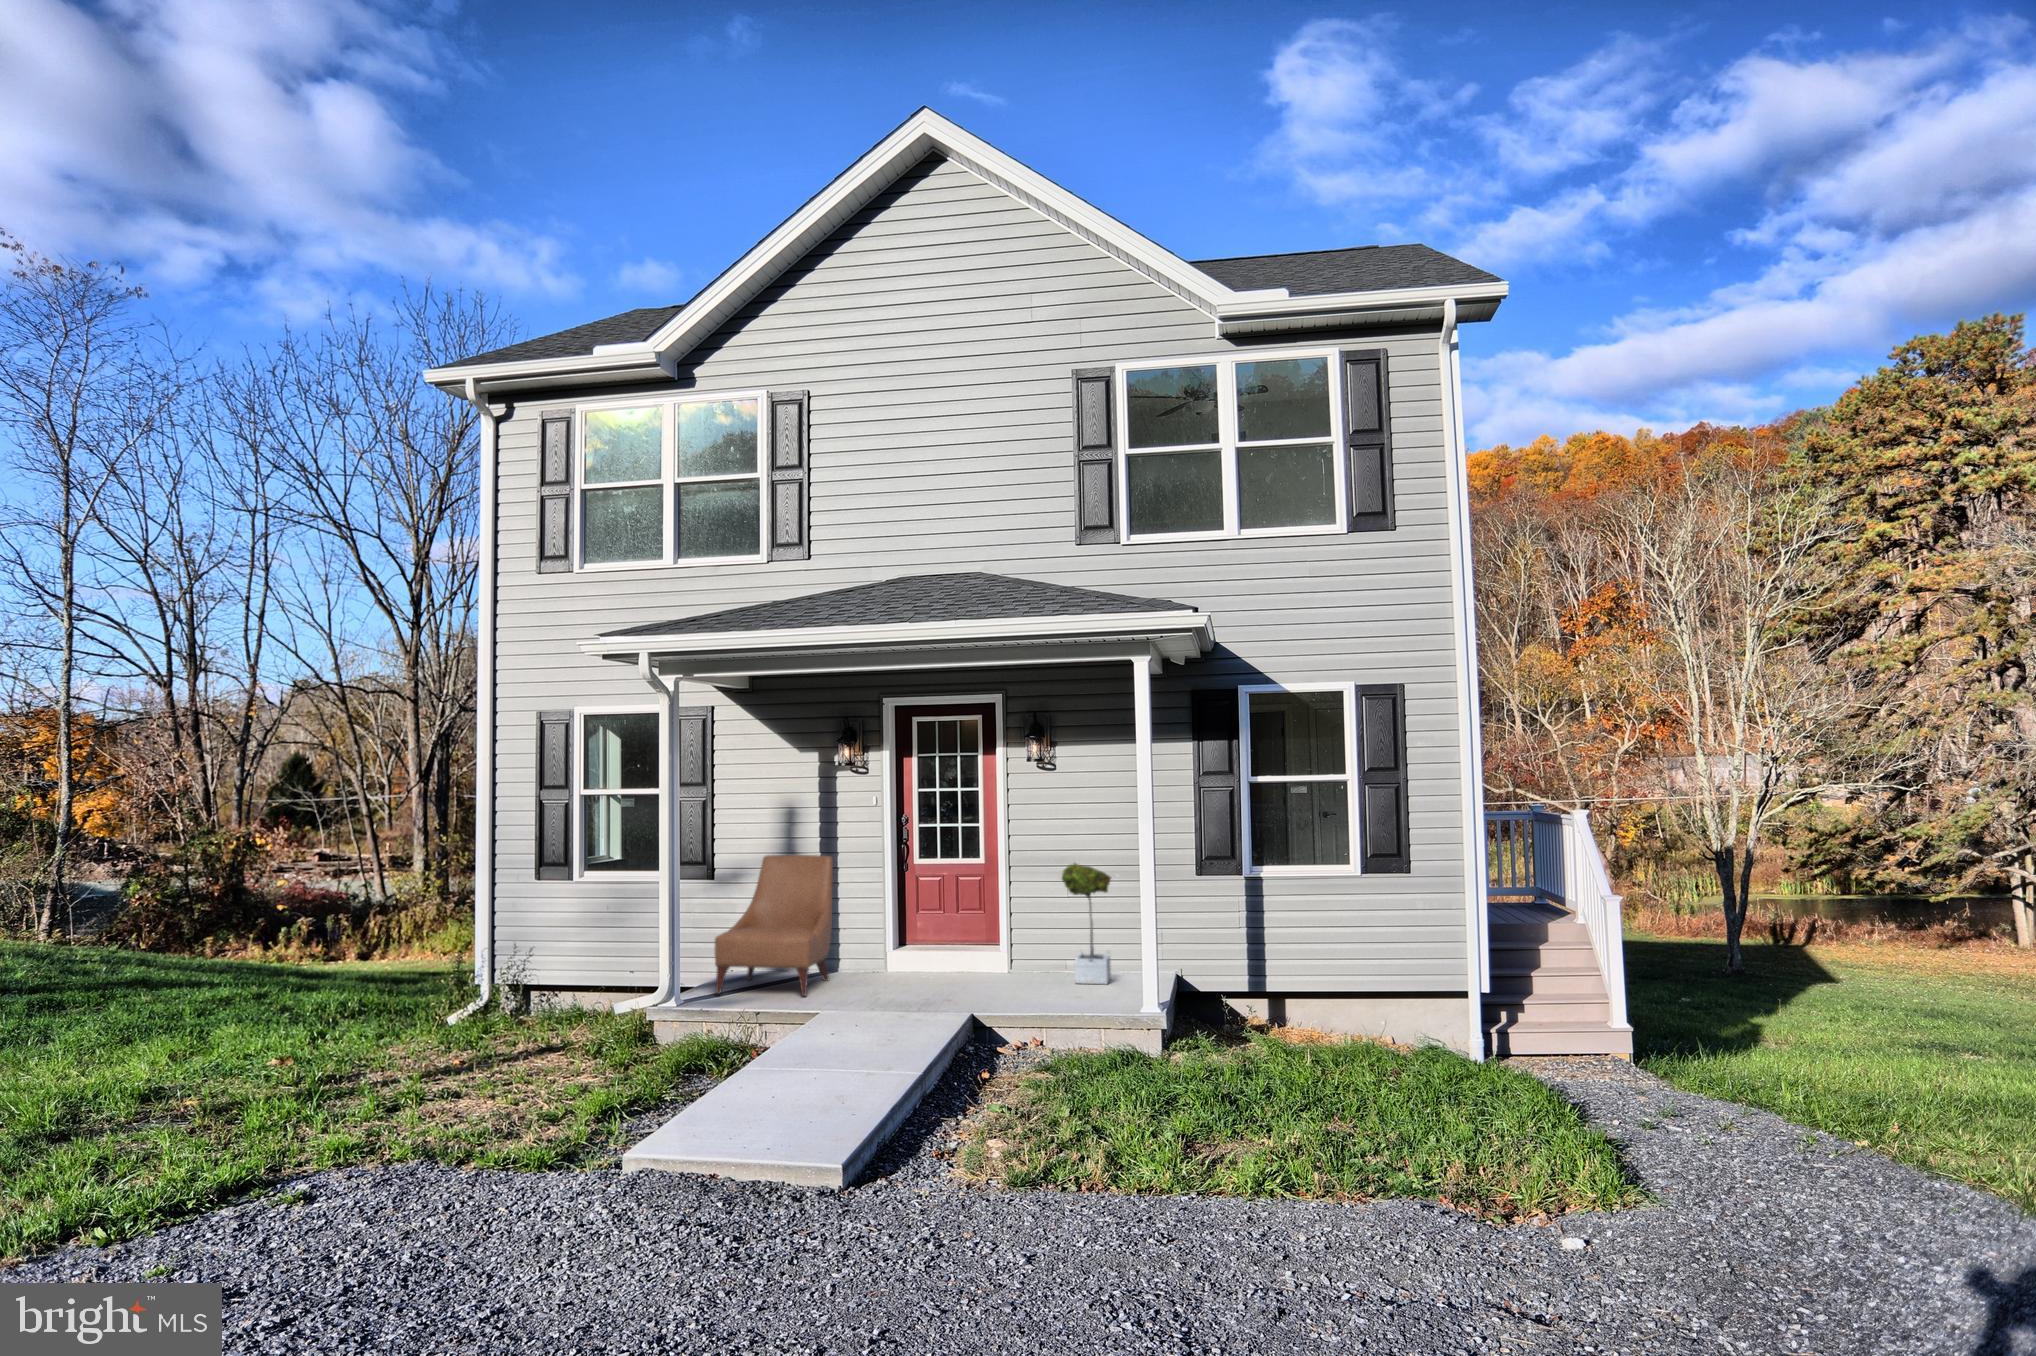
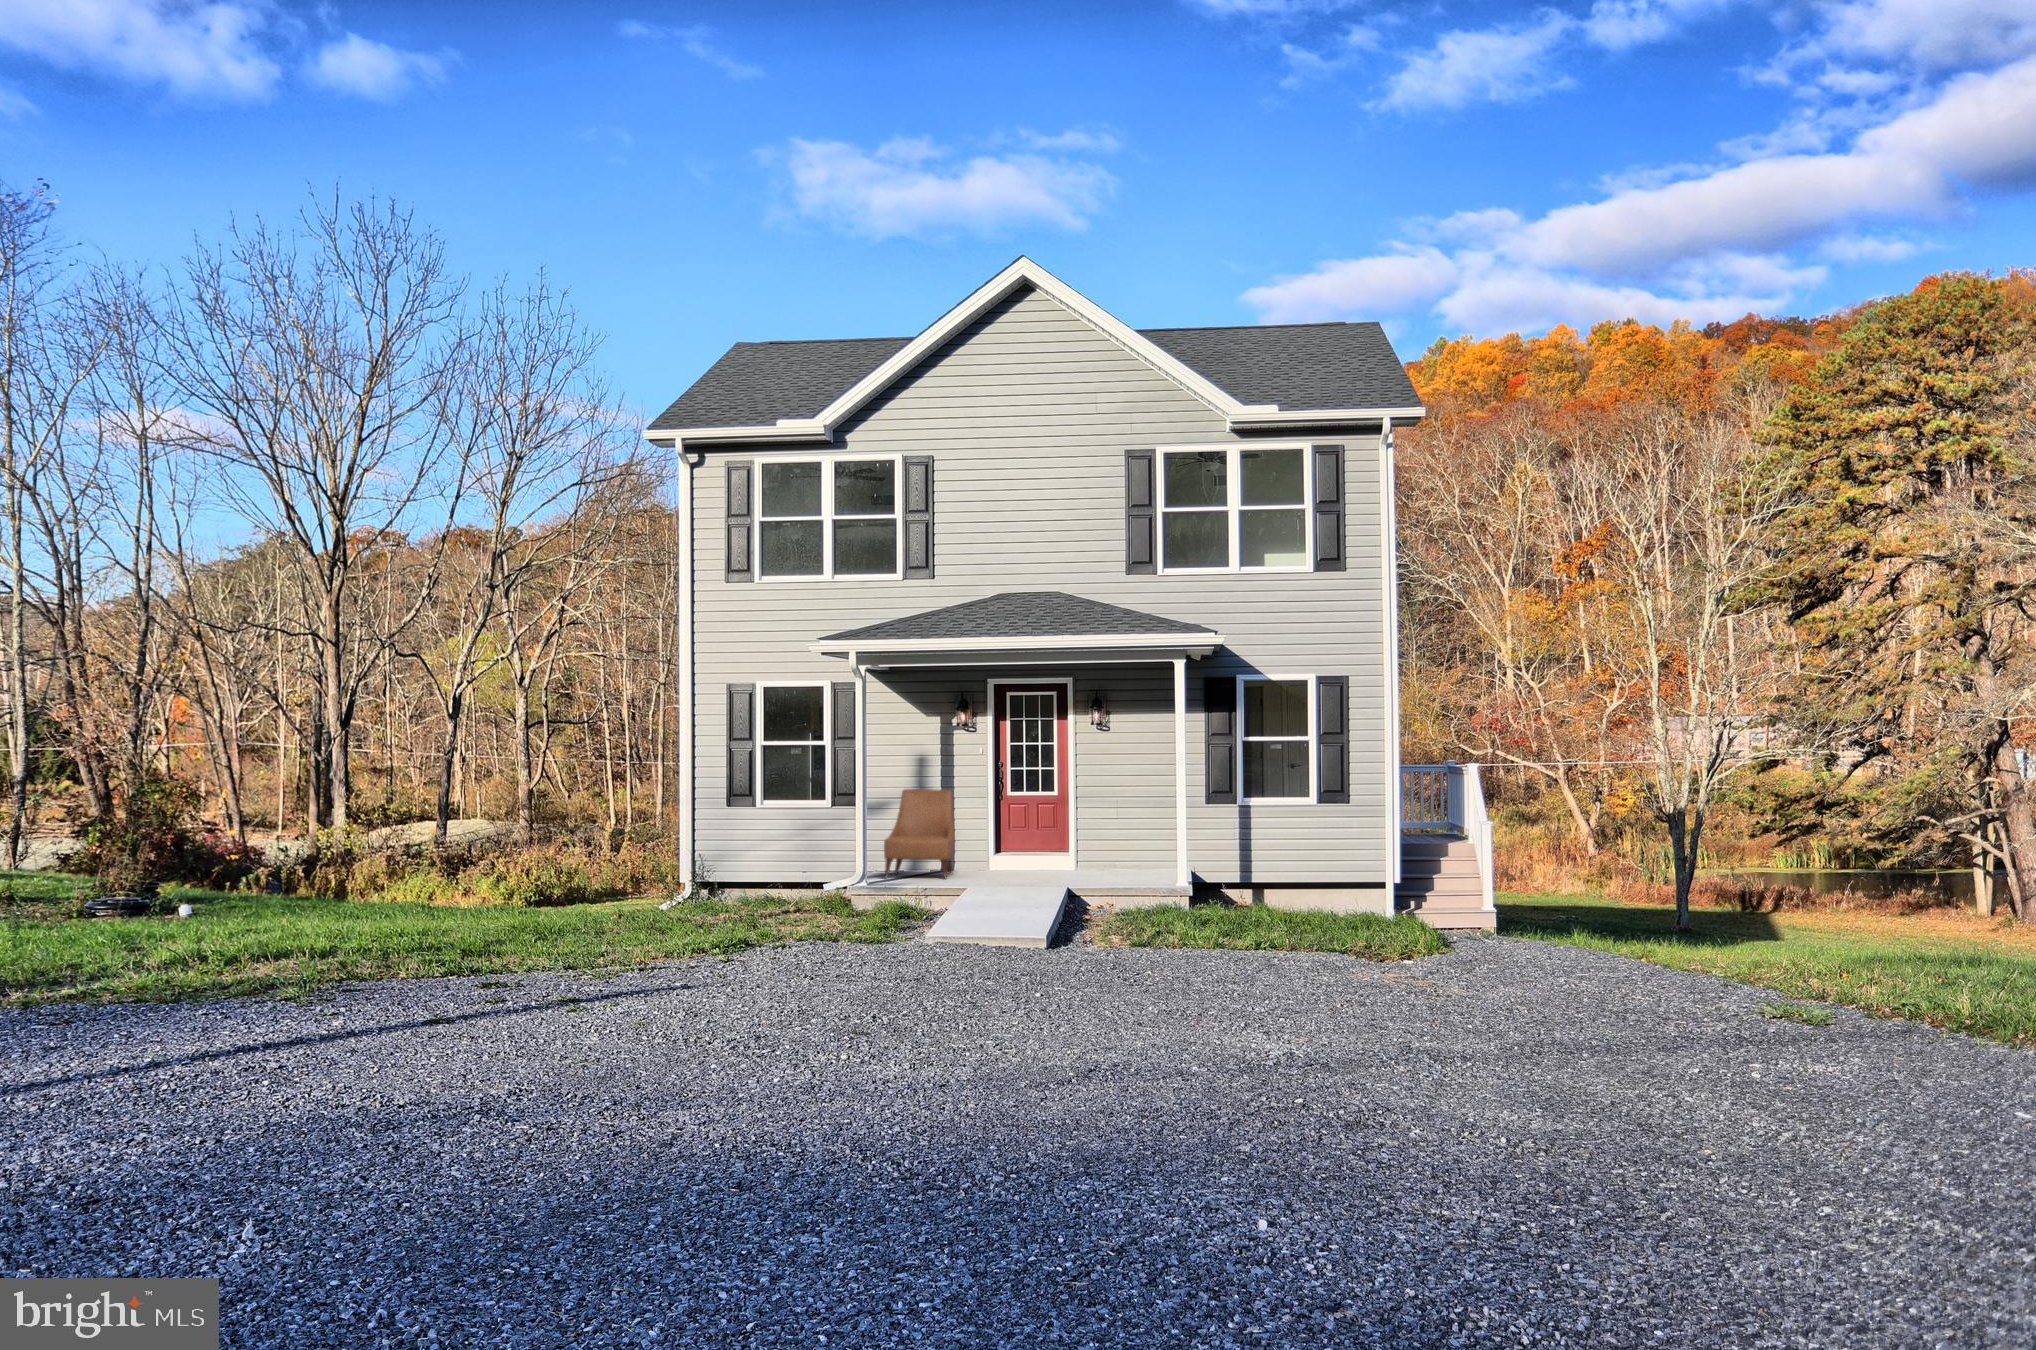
potted tree: present [1062,863,1111,984] -> none [1115,794,1149,875]

